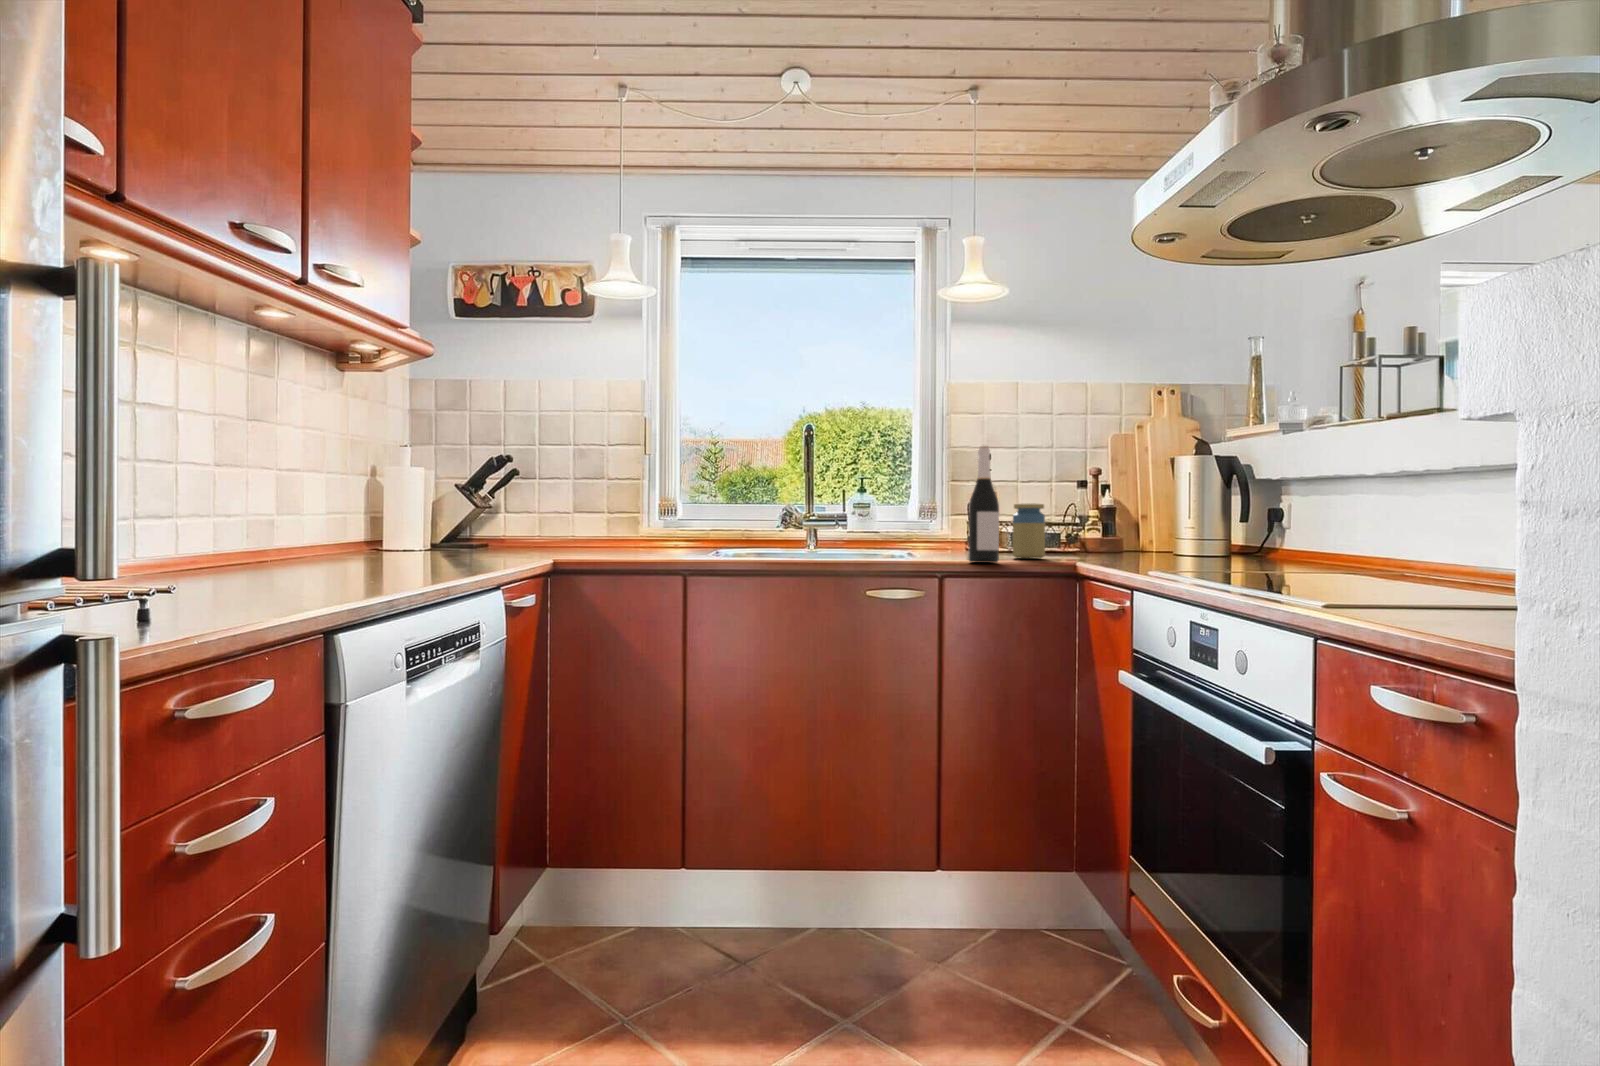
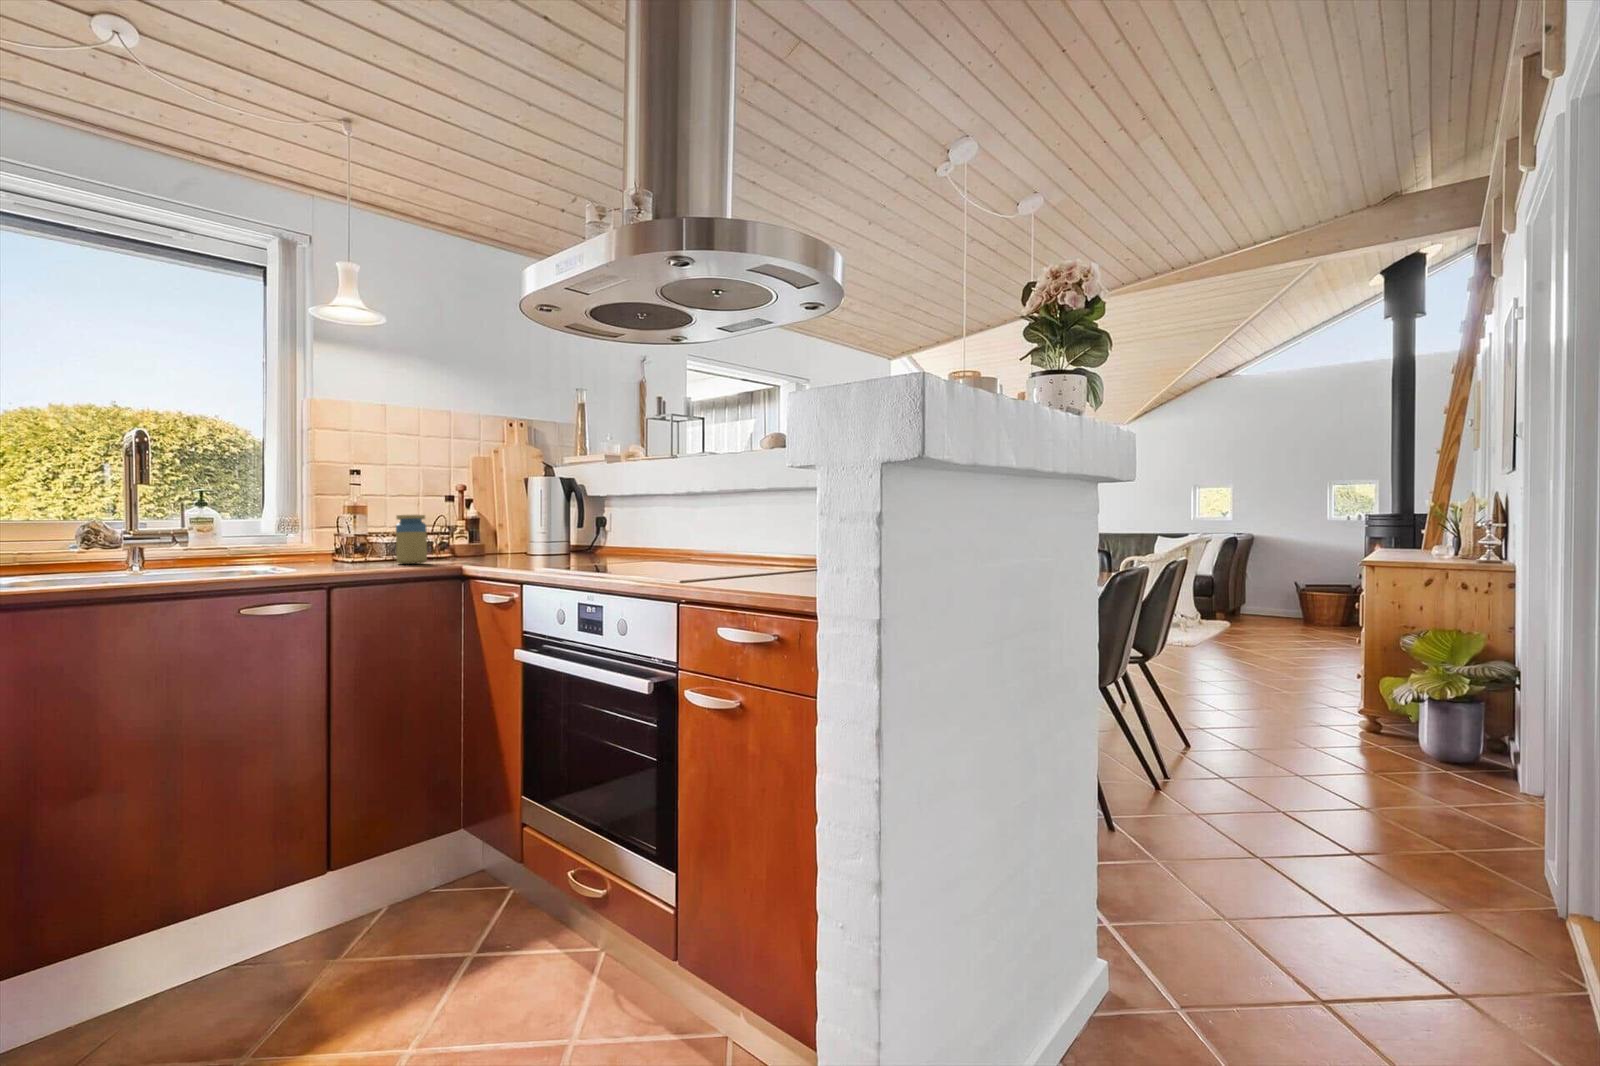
wine bottle: present [968,446,999,563] -> none [358,462,390,569]

